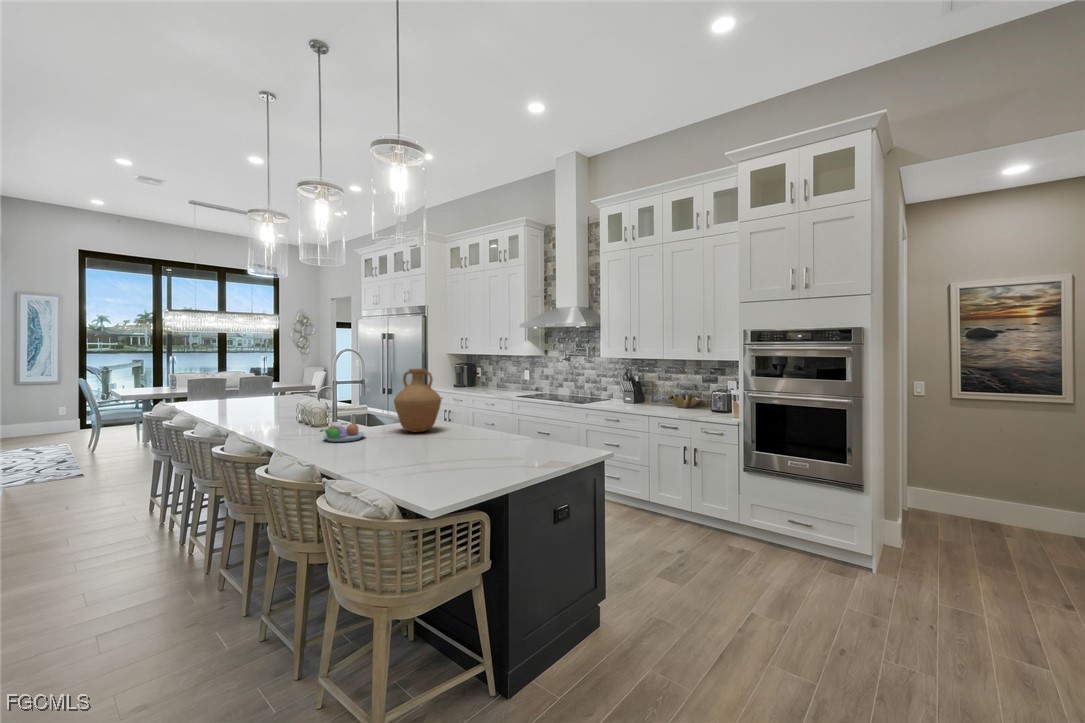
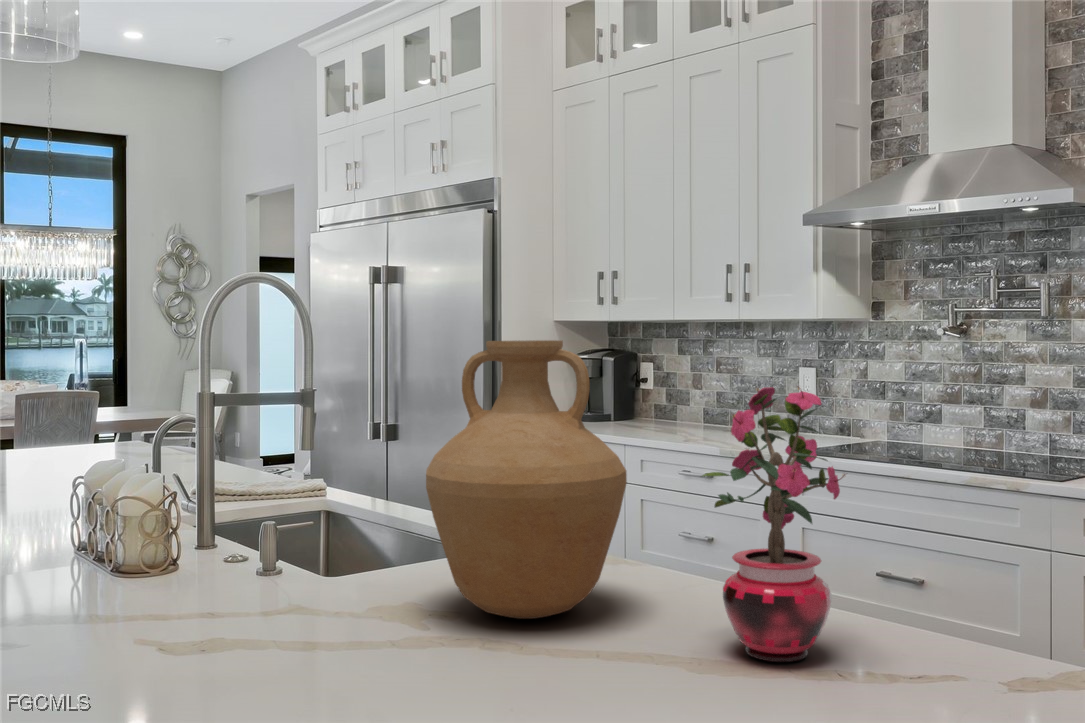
potted plant: none [452,380,483,437] -> present [702,386,845,662]
fruit bowl: present [320,424,365,442] -> none [99,580,304,676]

